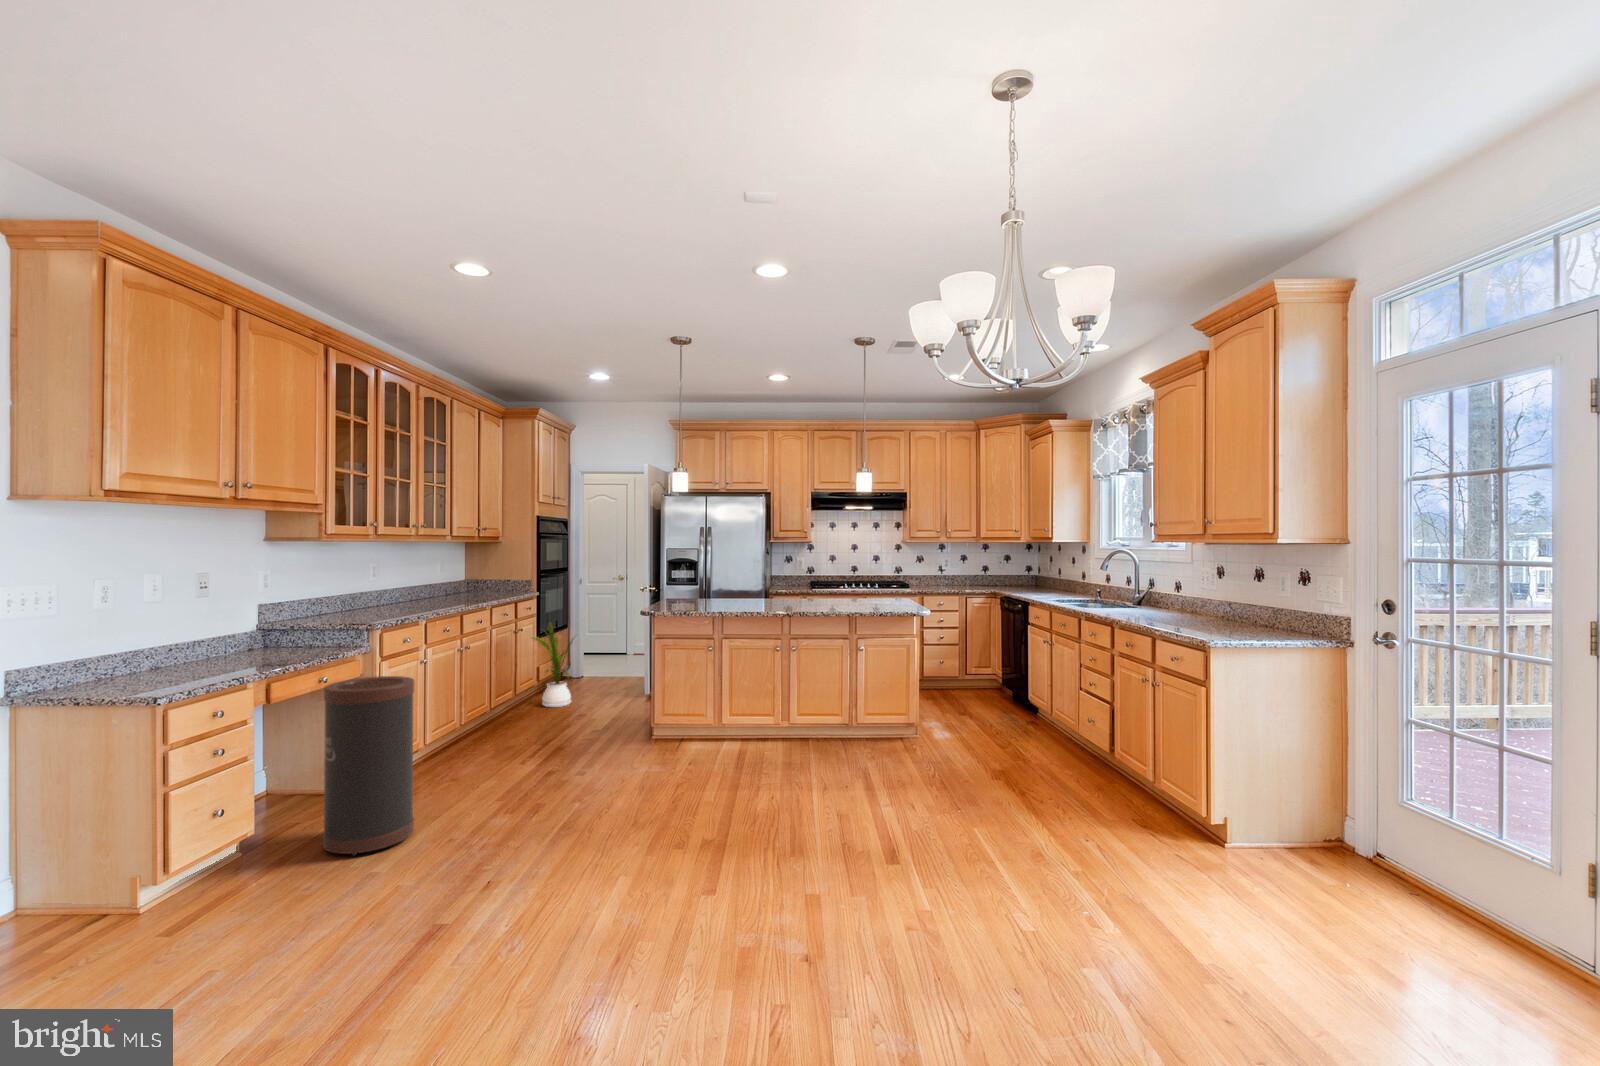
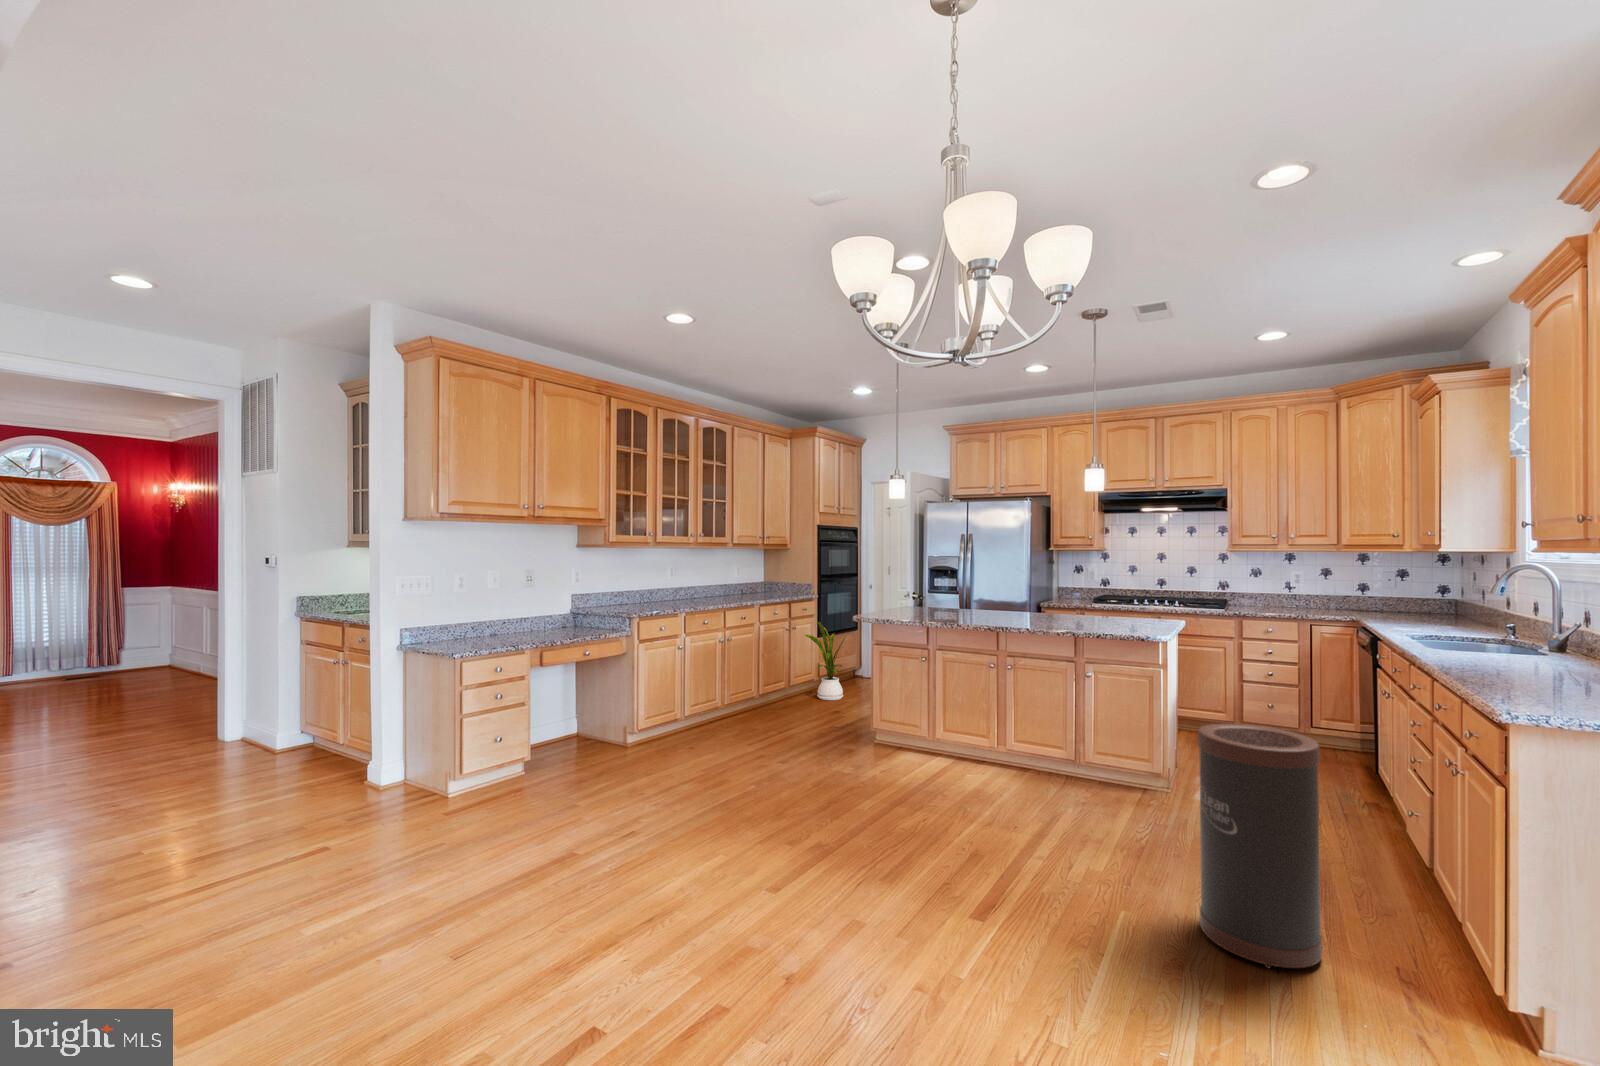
trash can: present [323,676,414,856] -> present [1198,724,1322,969]

